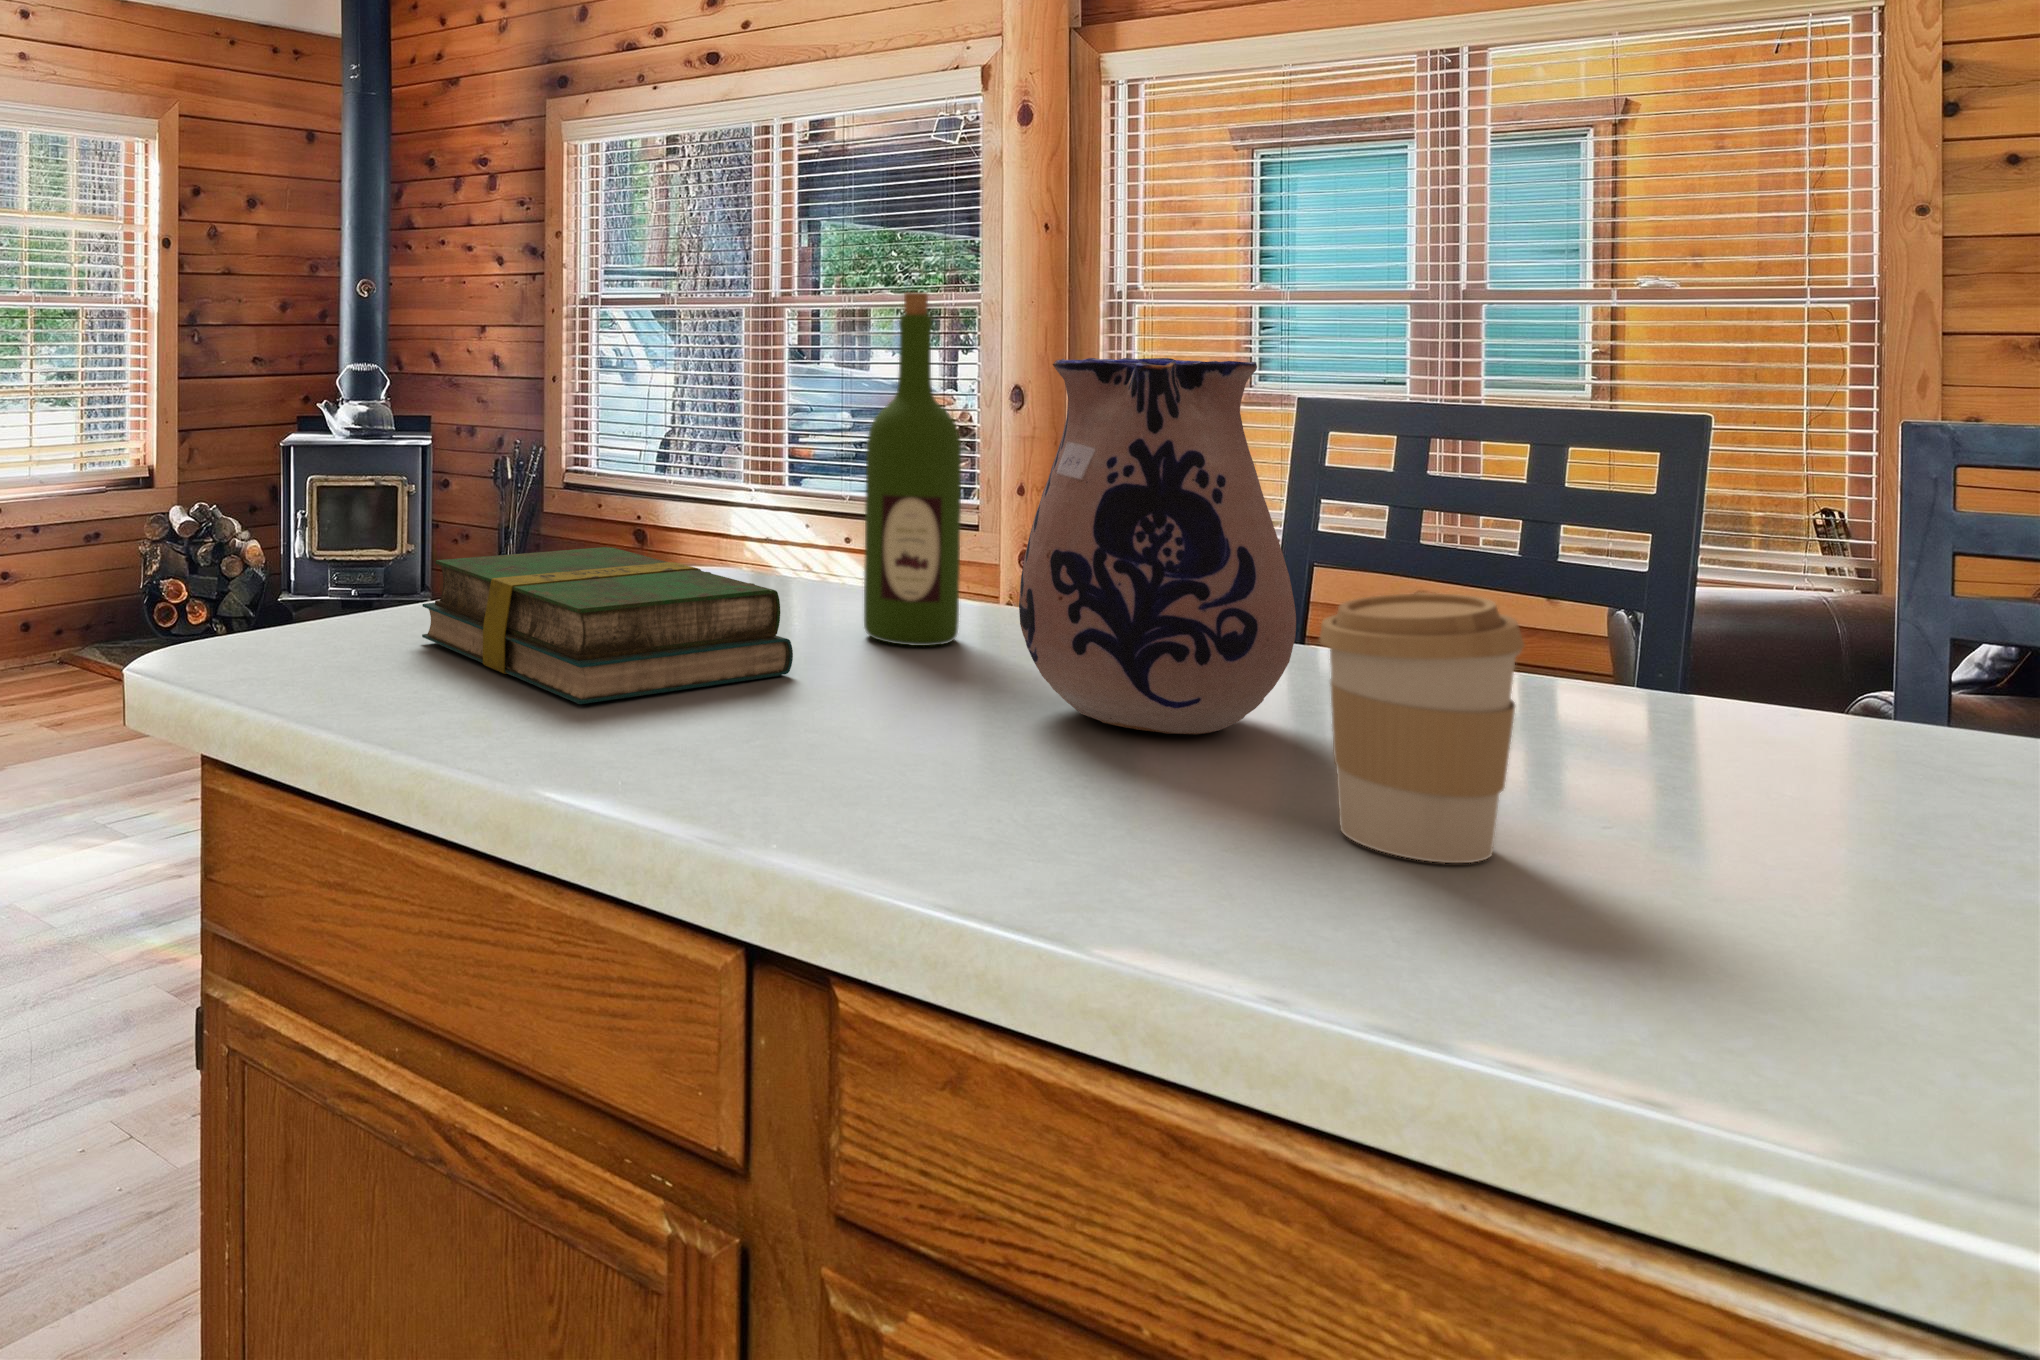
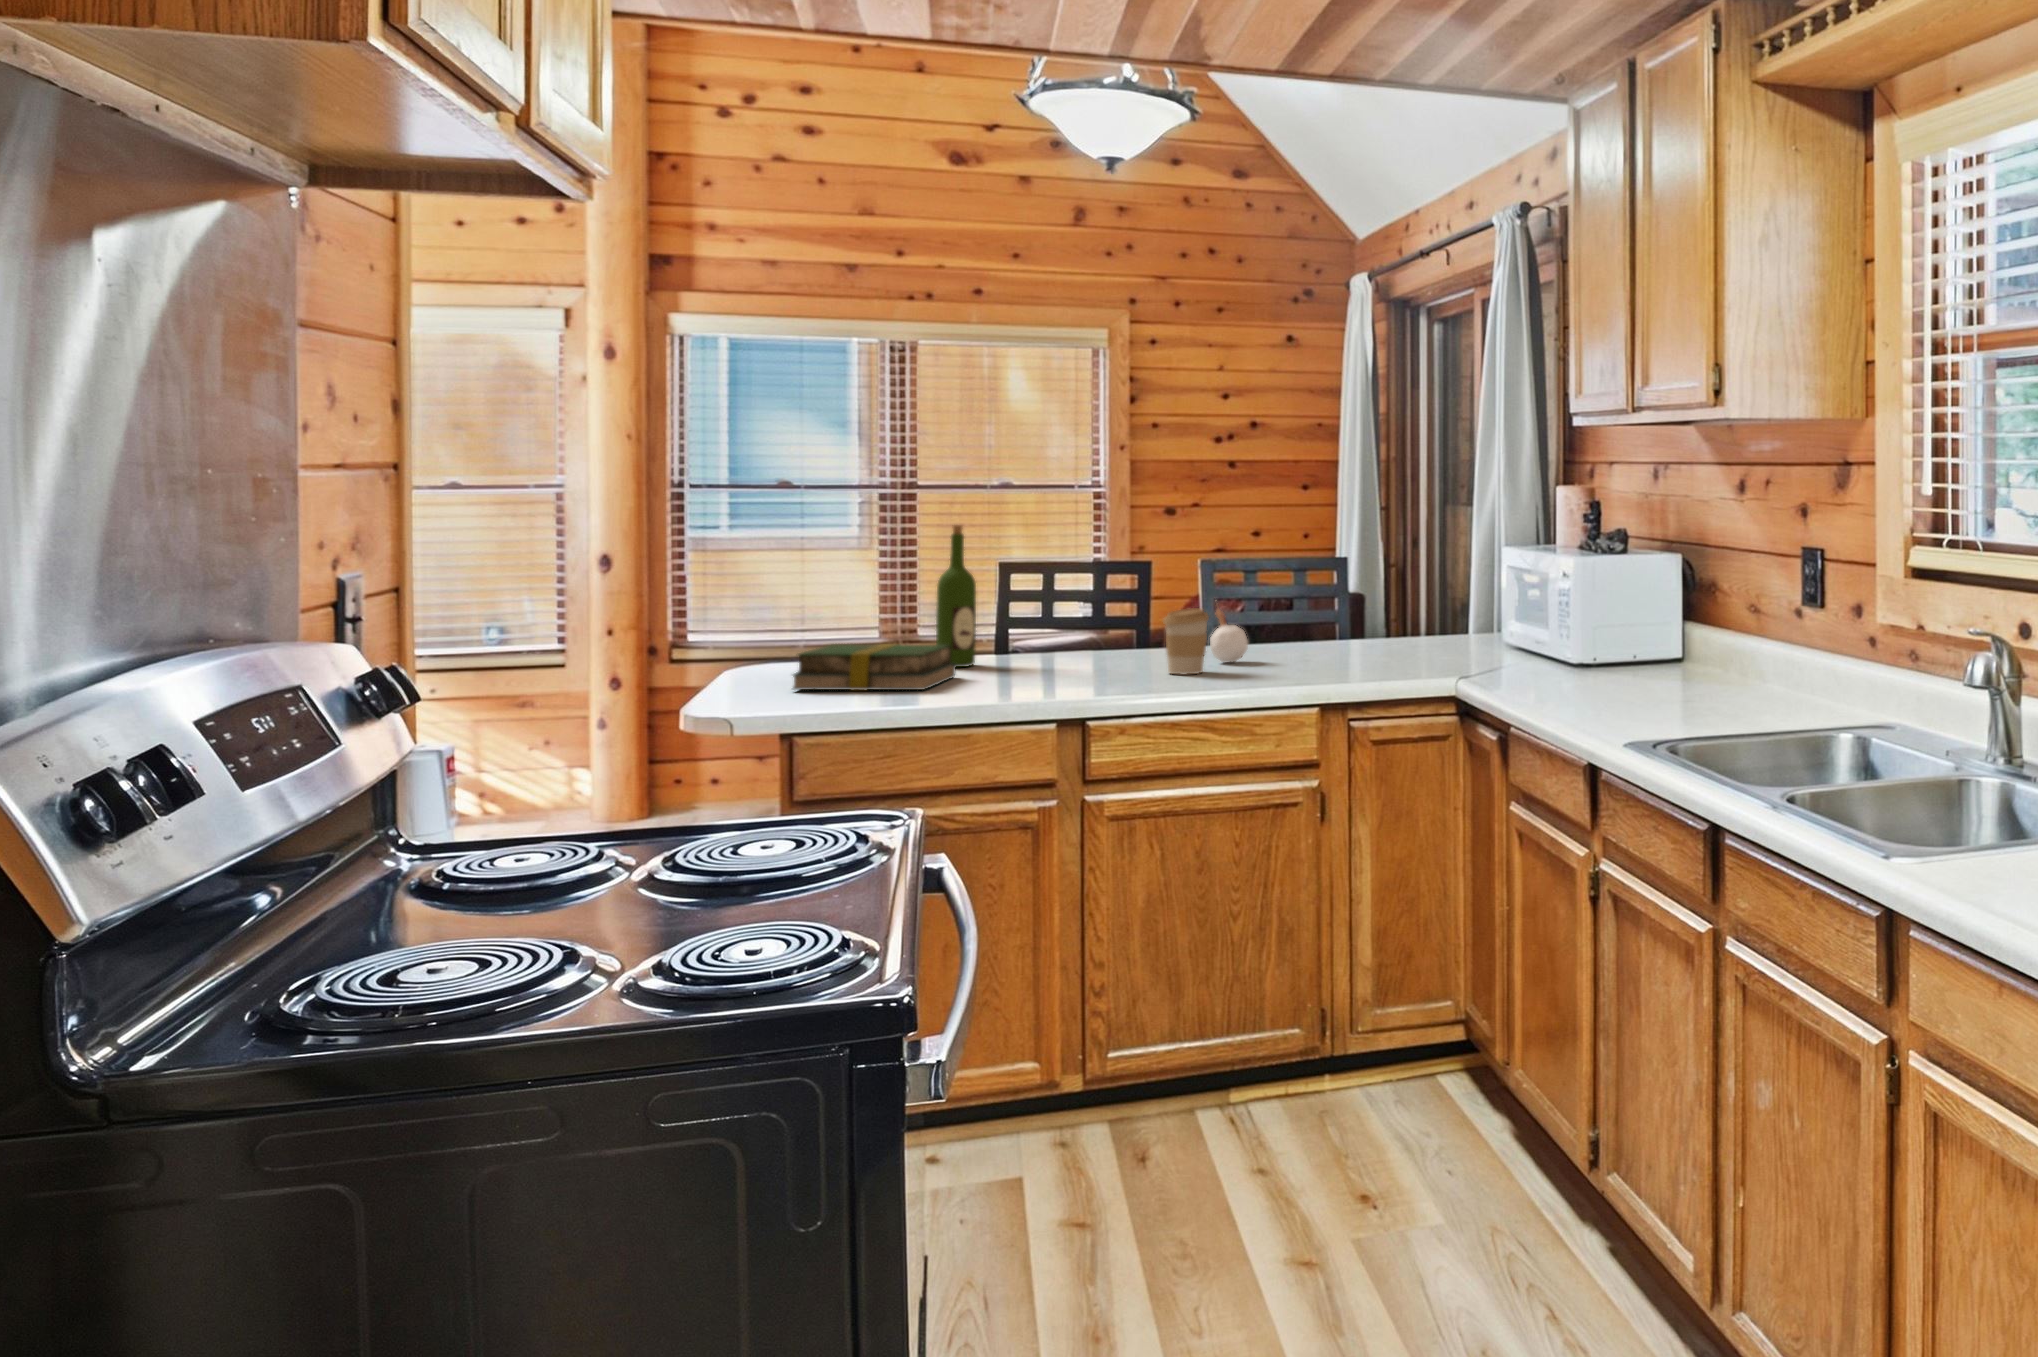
ceramic pitcher: present [1019,358,1296,734] -> none [1040,548,1126,670]
candle: none [1619,559,1814,833] -> present [1210,609,1248,663]

